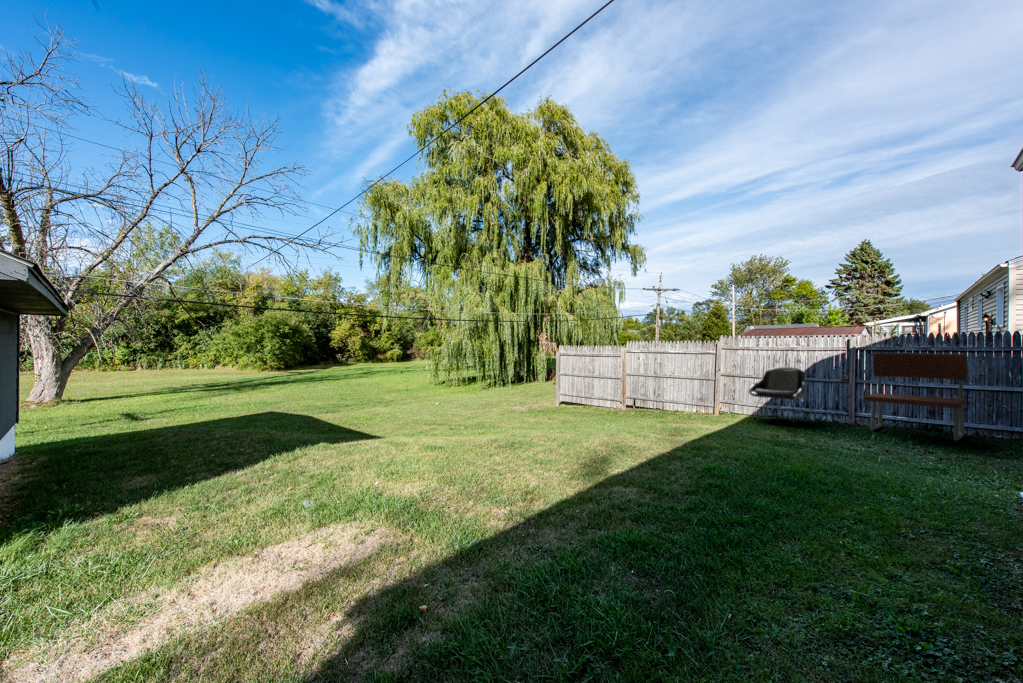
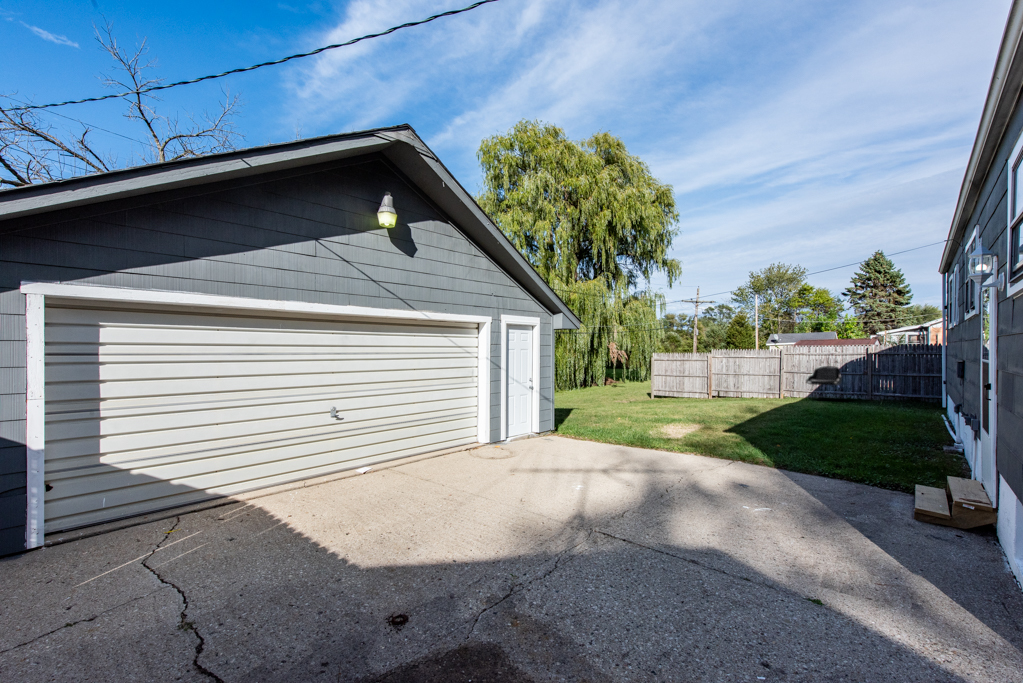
bench: present [863,353,967,440] -> none [876,356,933,404]

